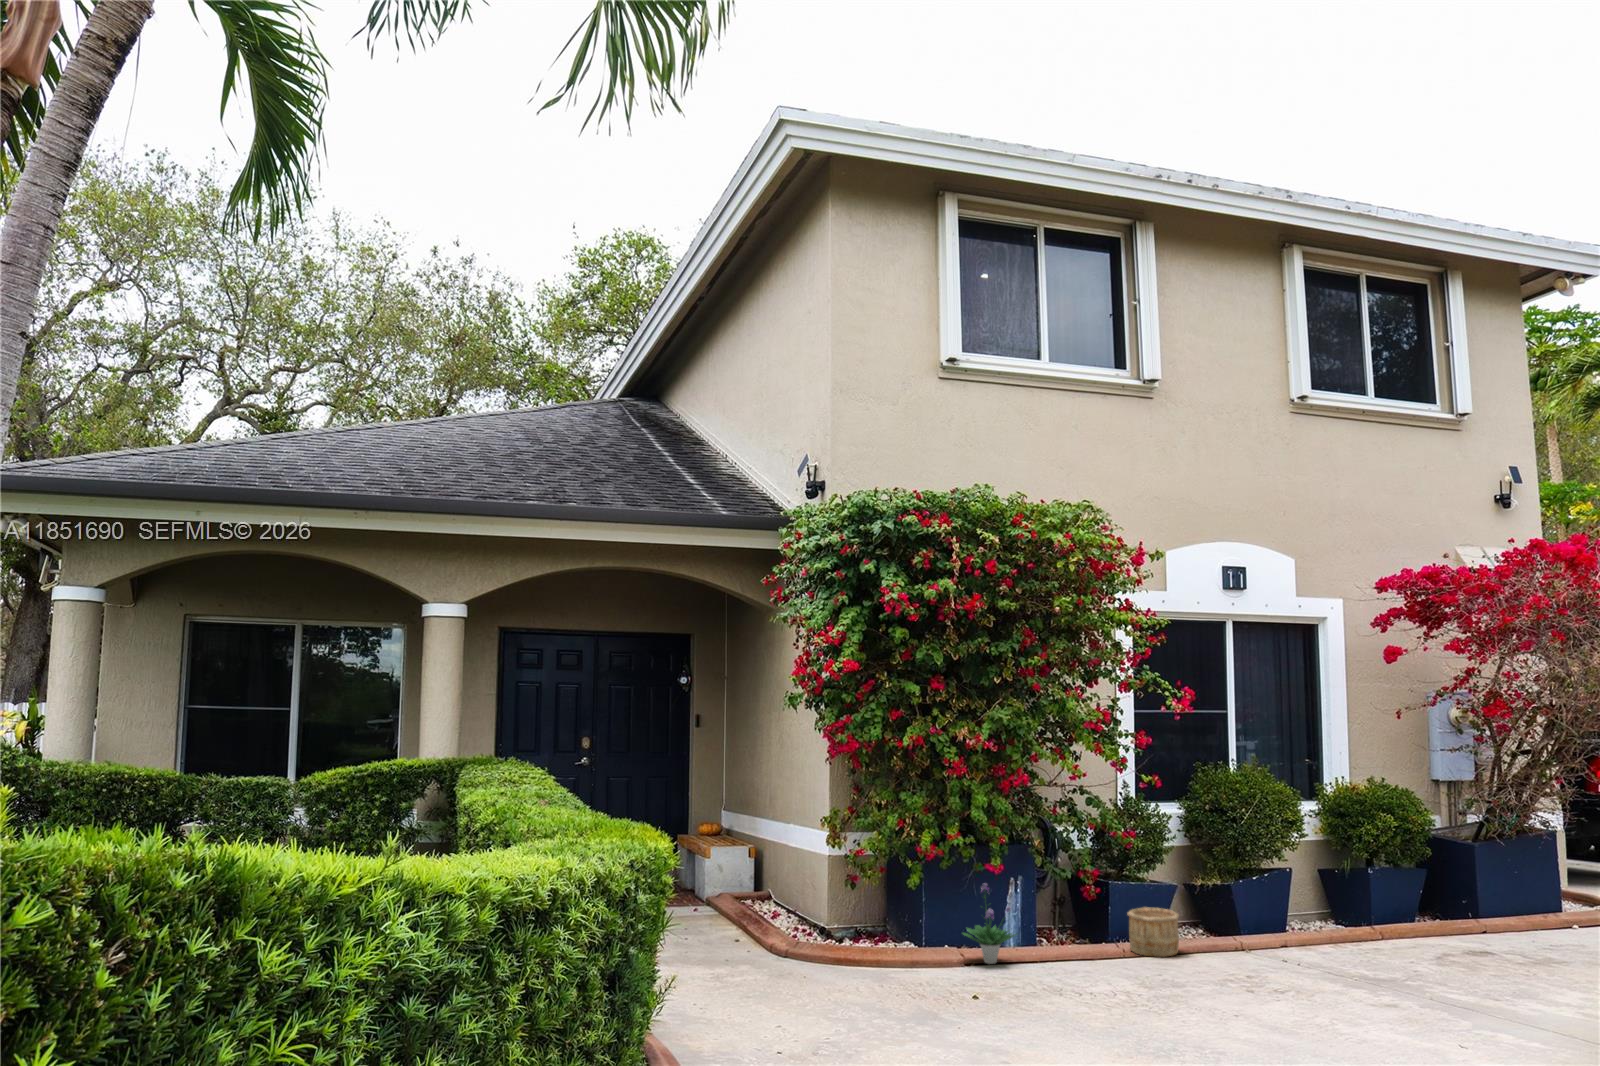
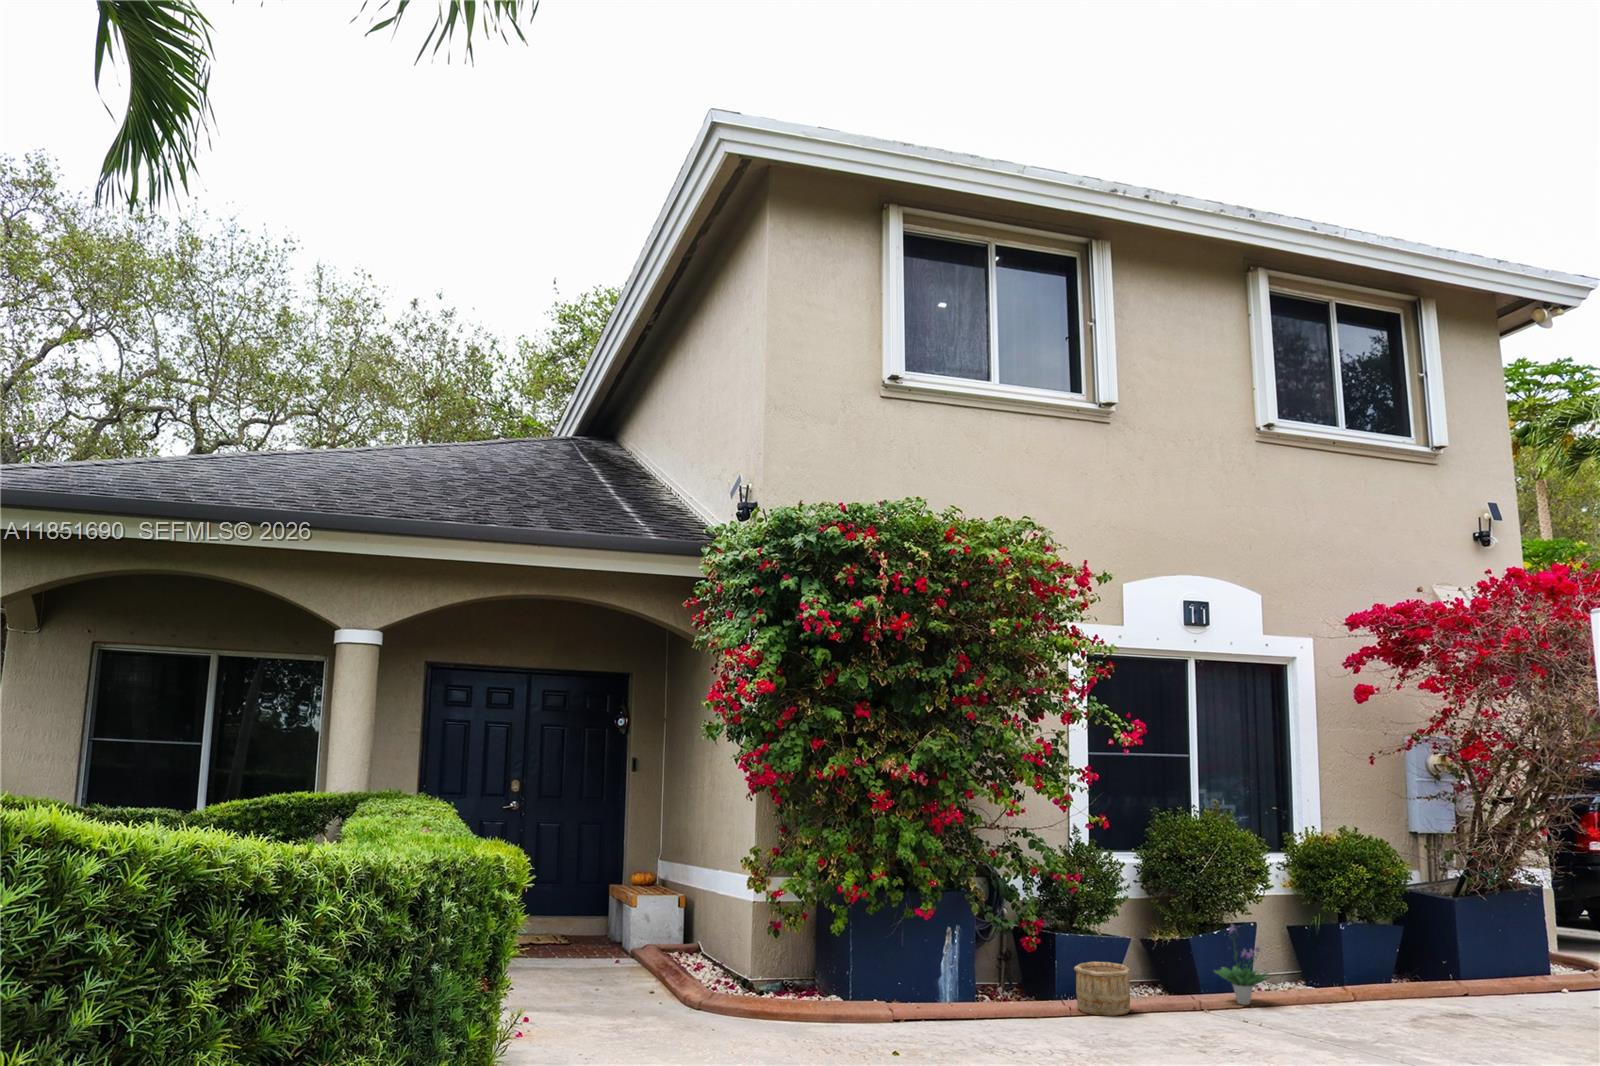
potted plant: present [963,884,1016,964] -> present [1214,925,1269,1005]

